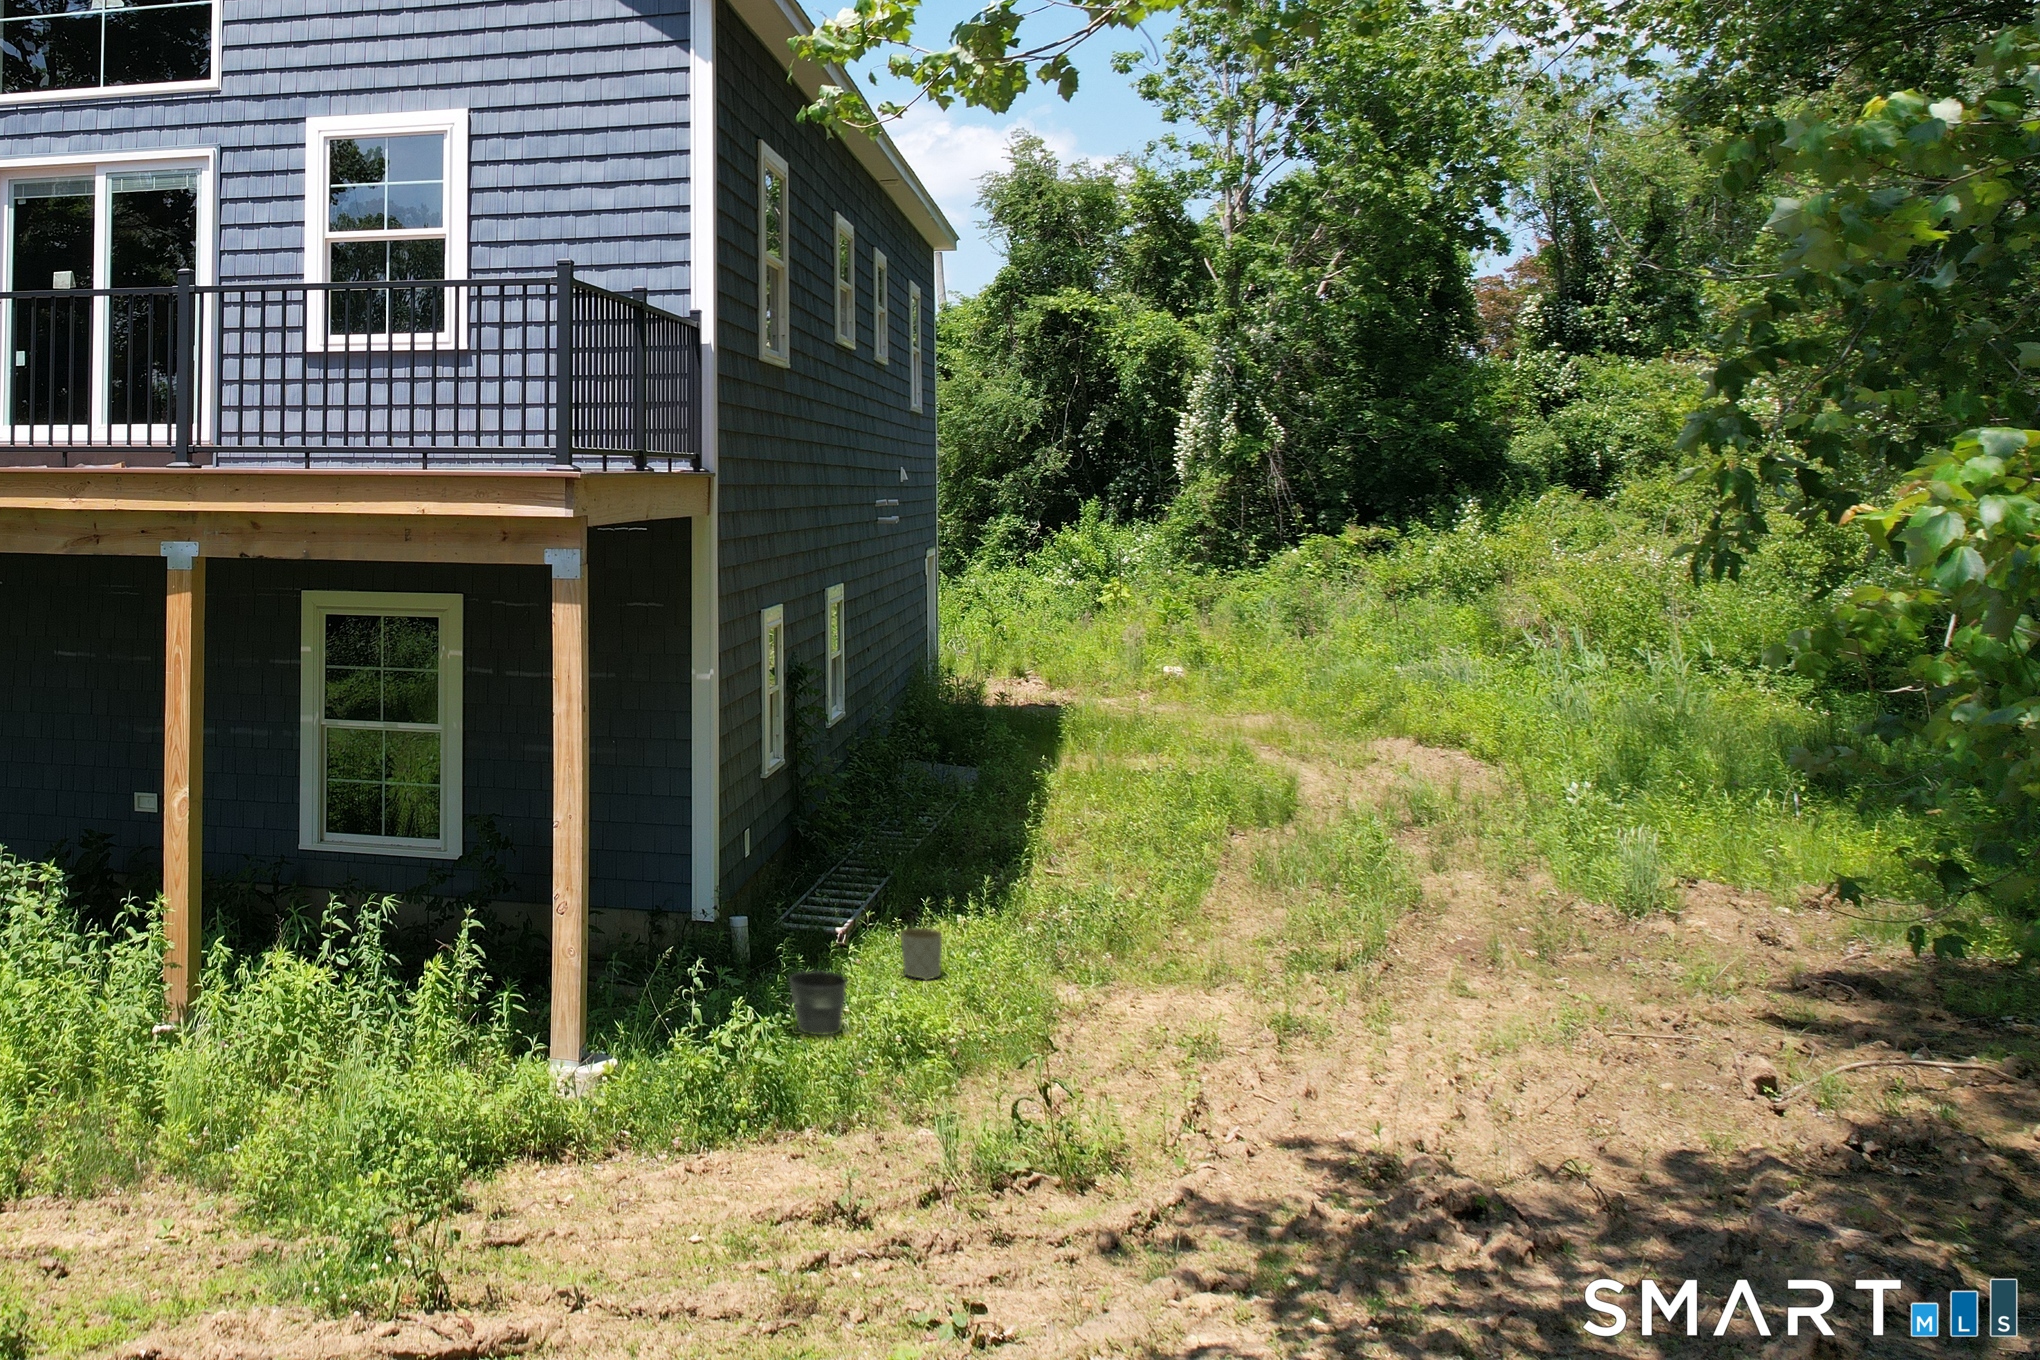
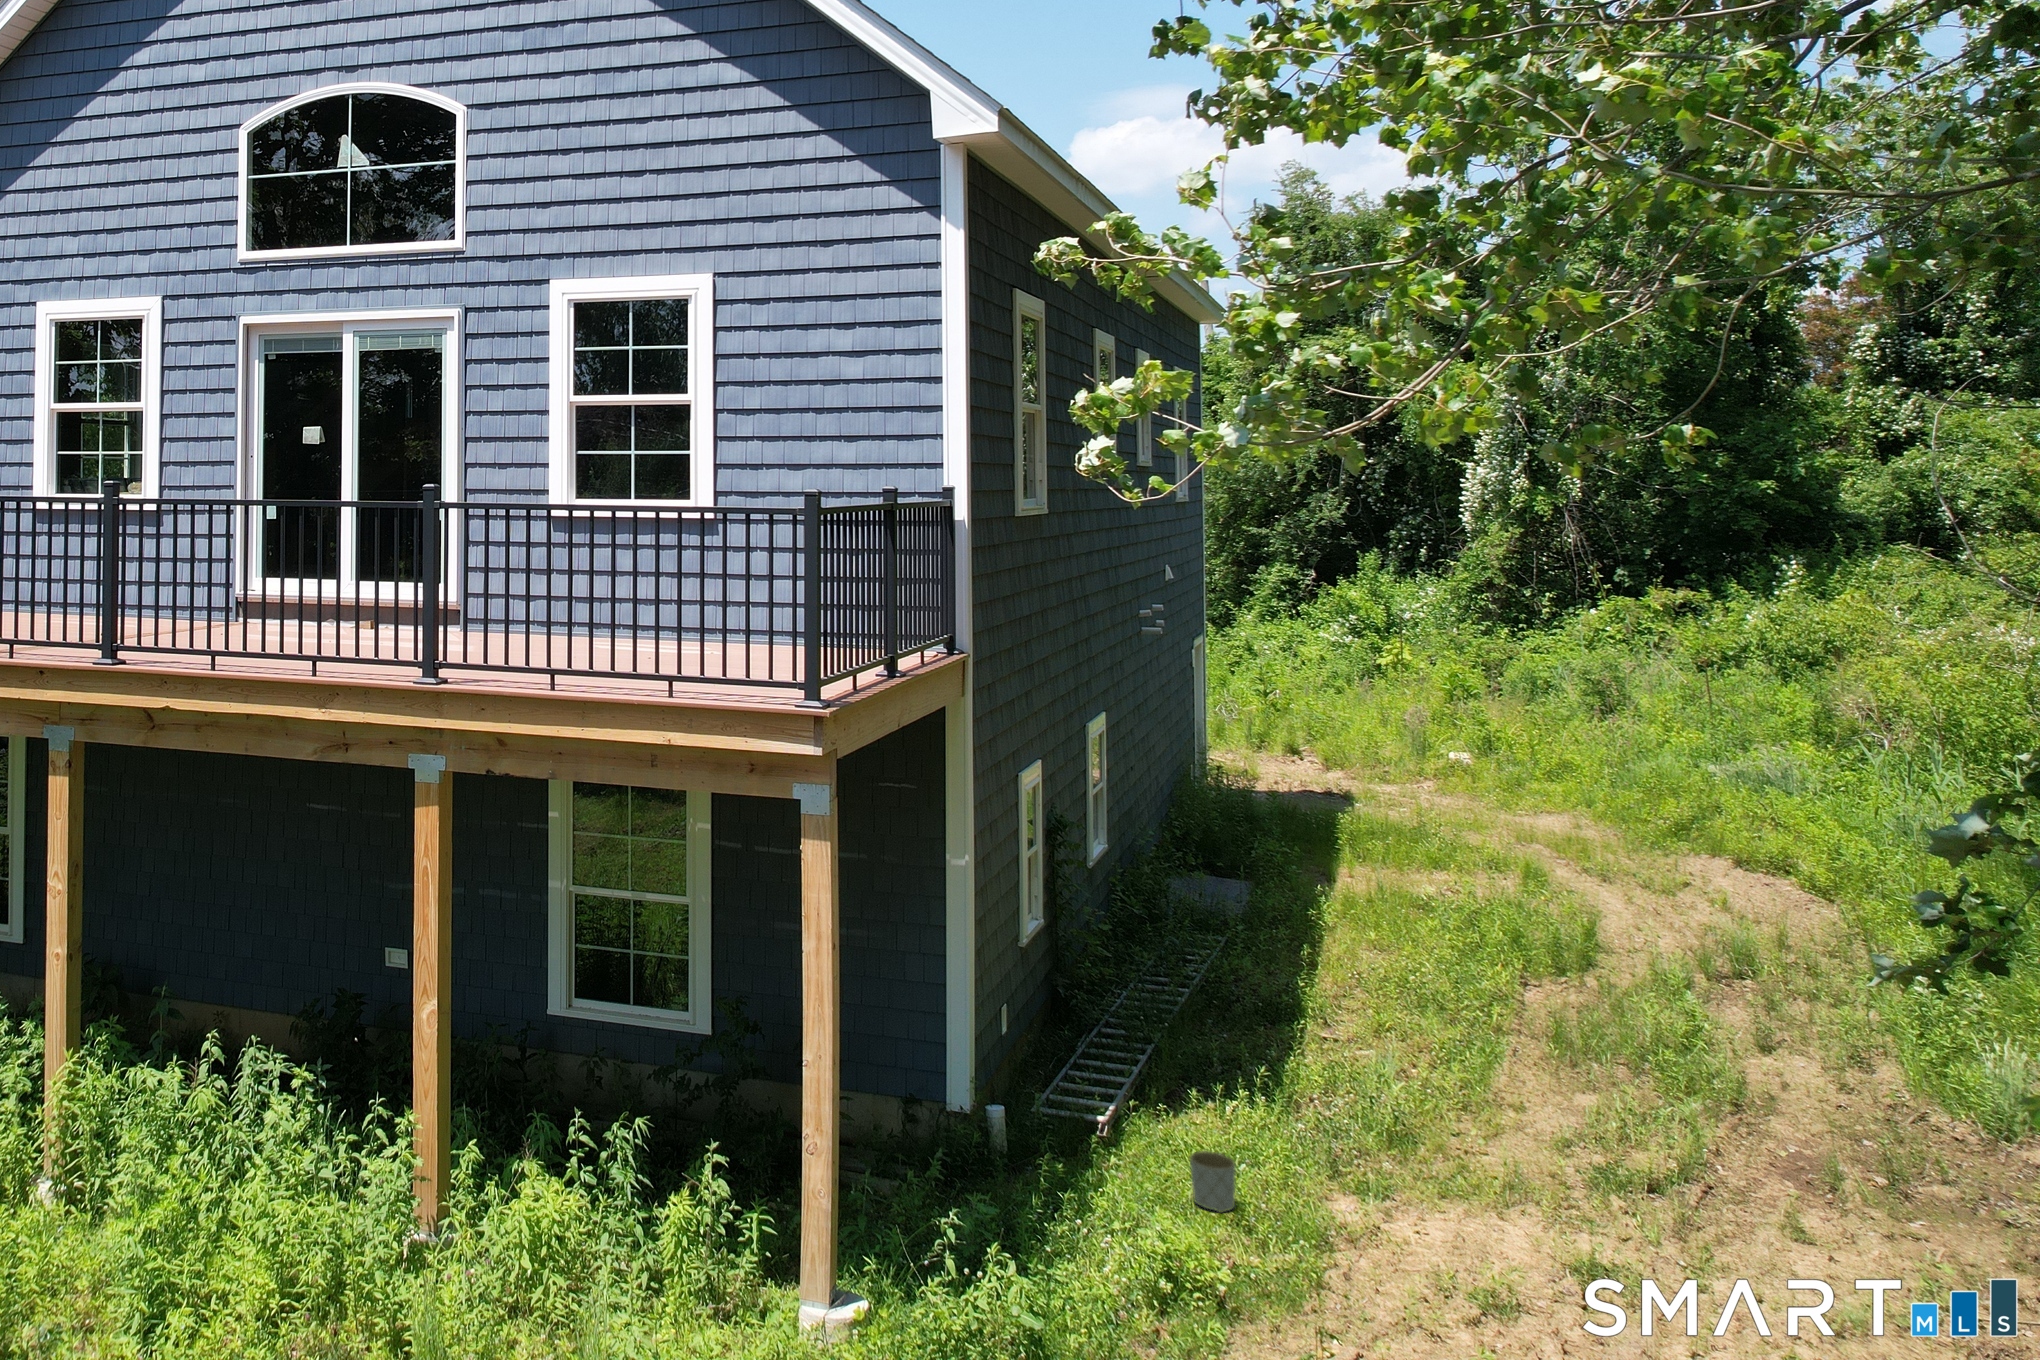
bucket: present [786,971,847,1035] -> none [1081,1220,1151,1298]

